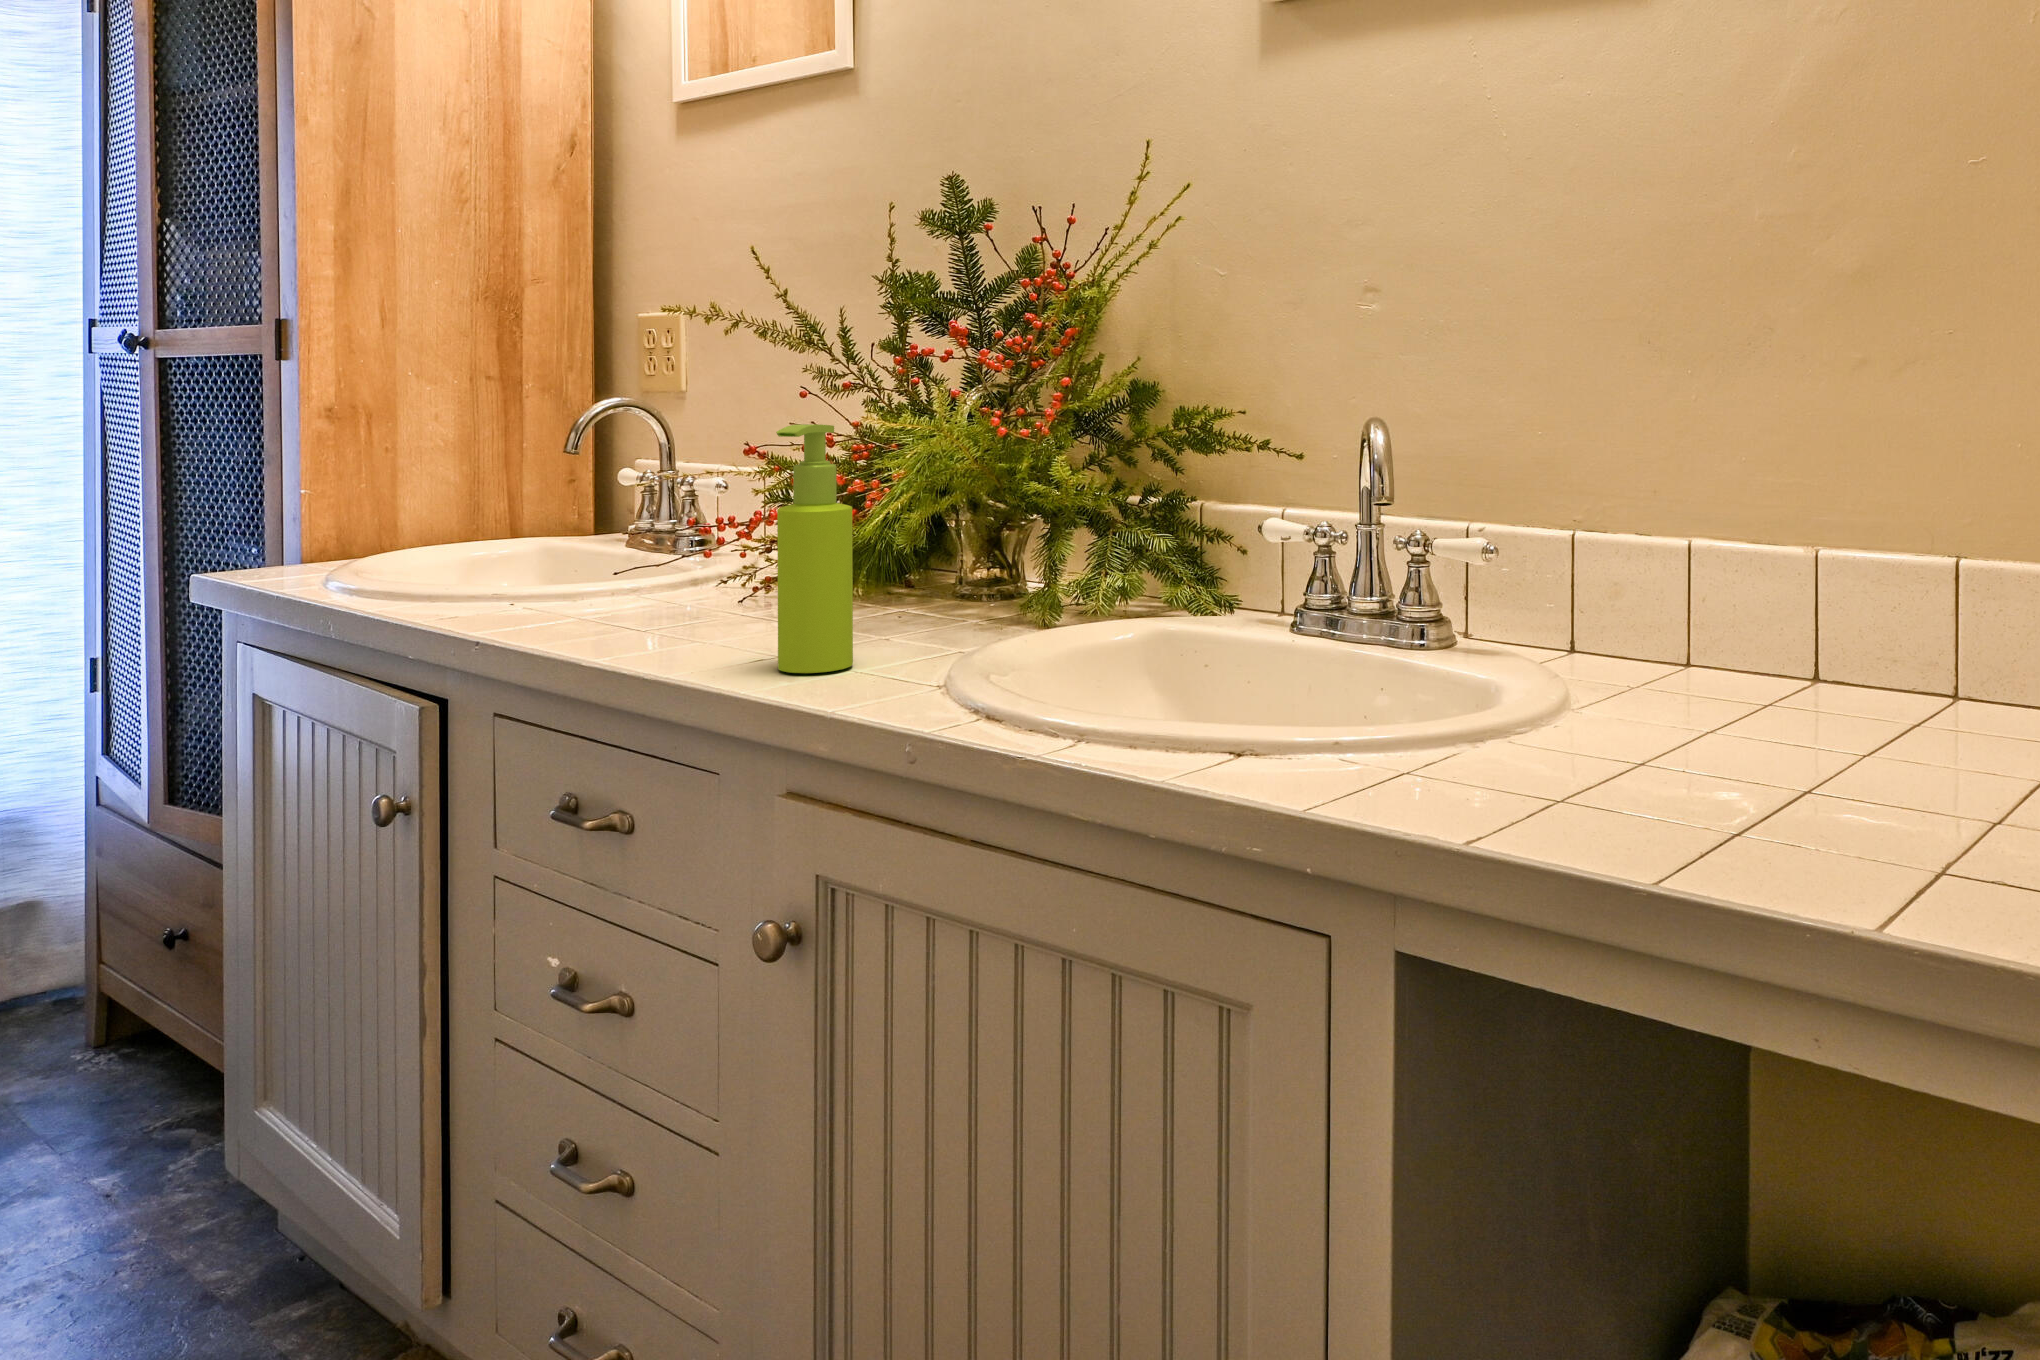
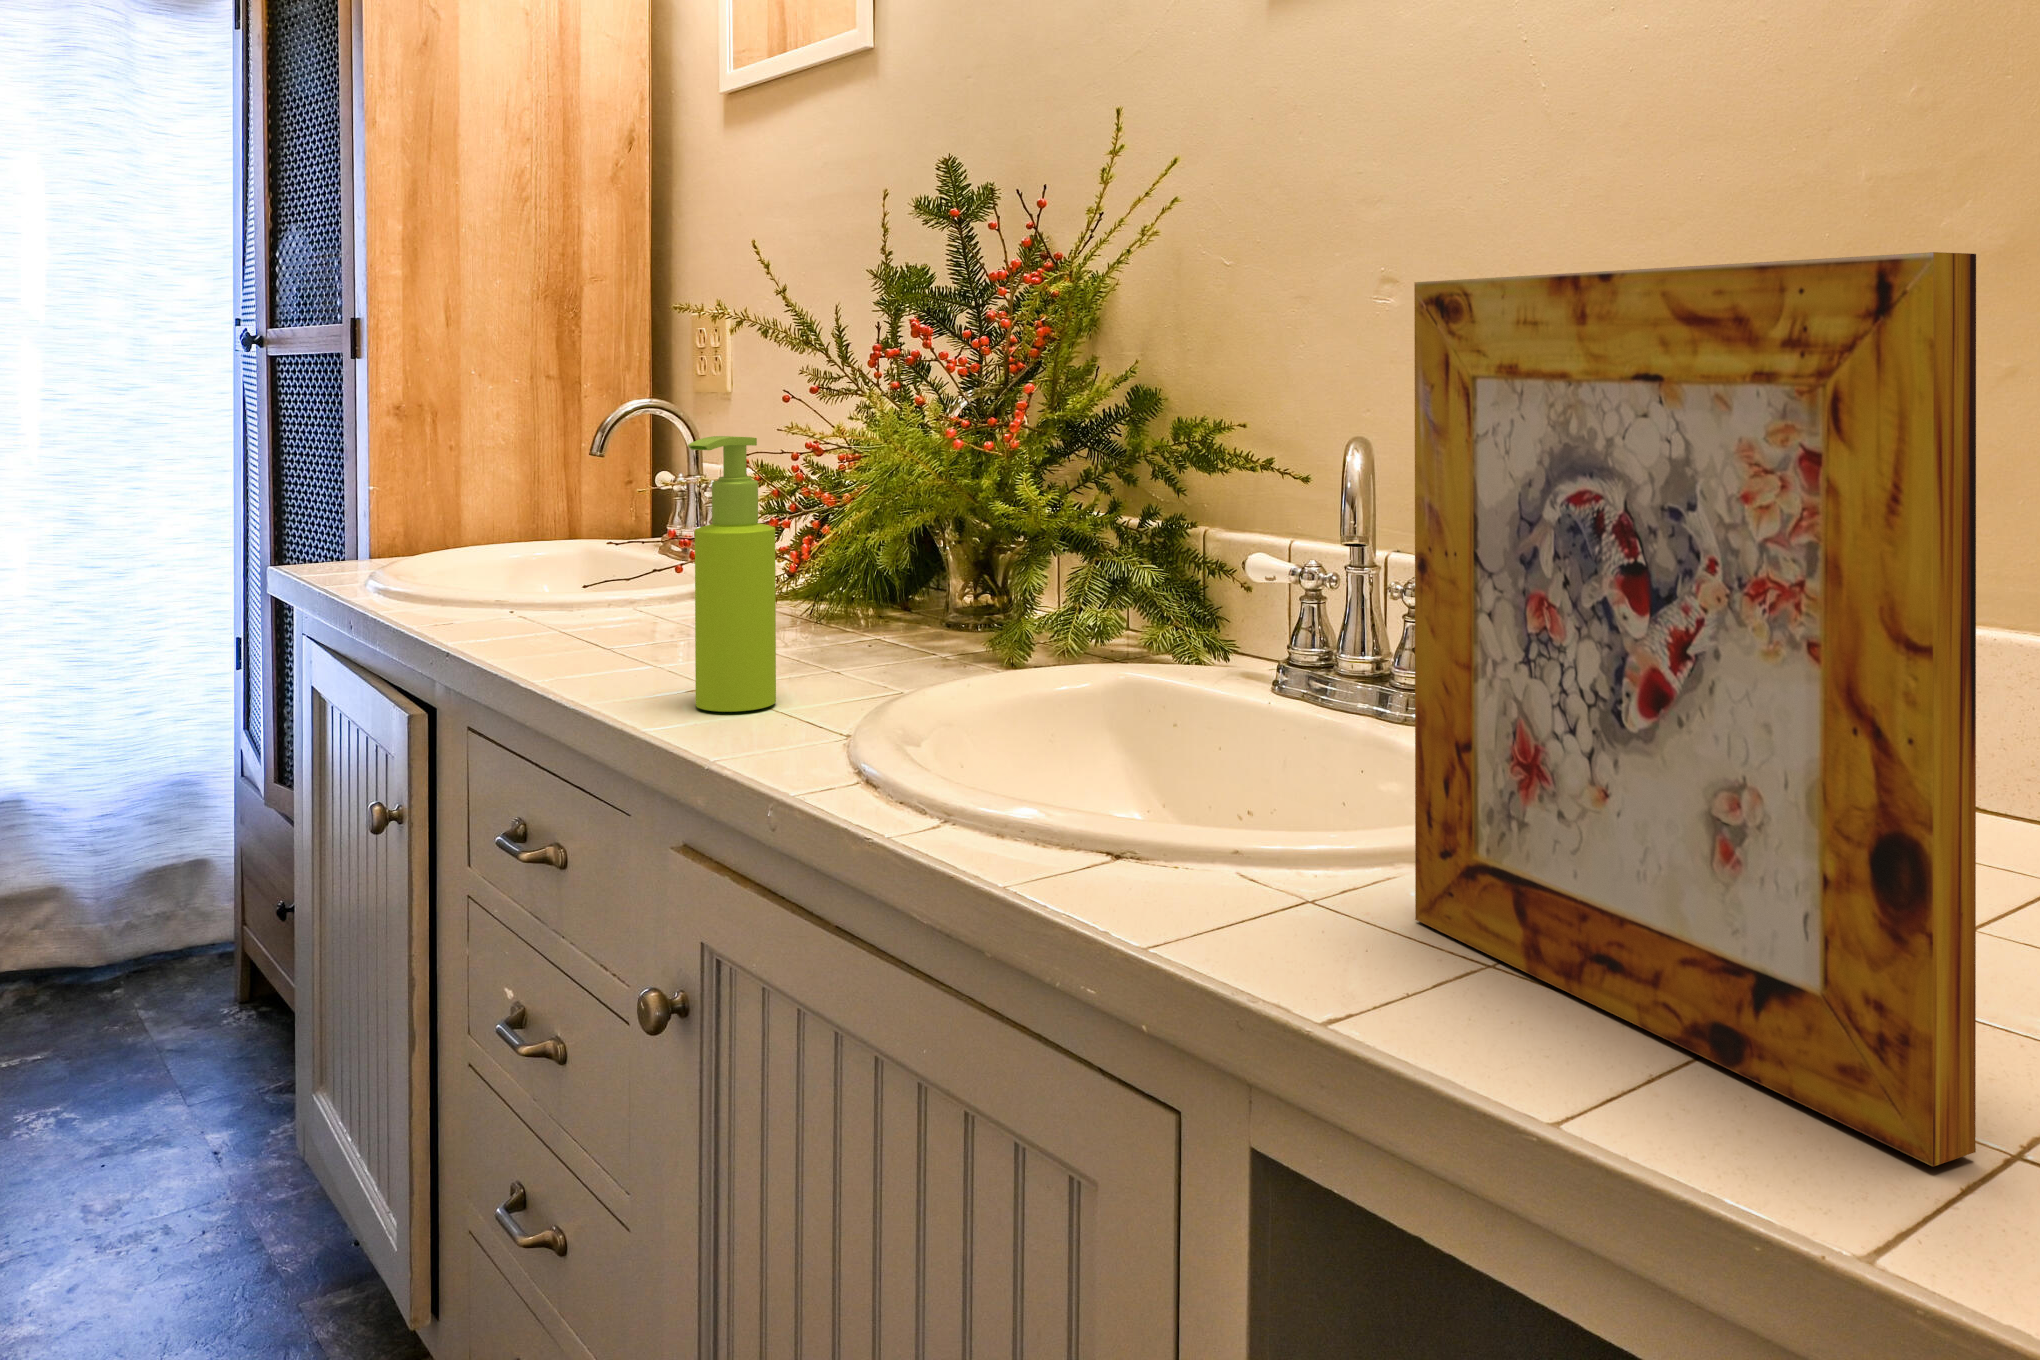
picture frame: none [1494,273,1932,886] -> present [1414,252,1976,1167]

